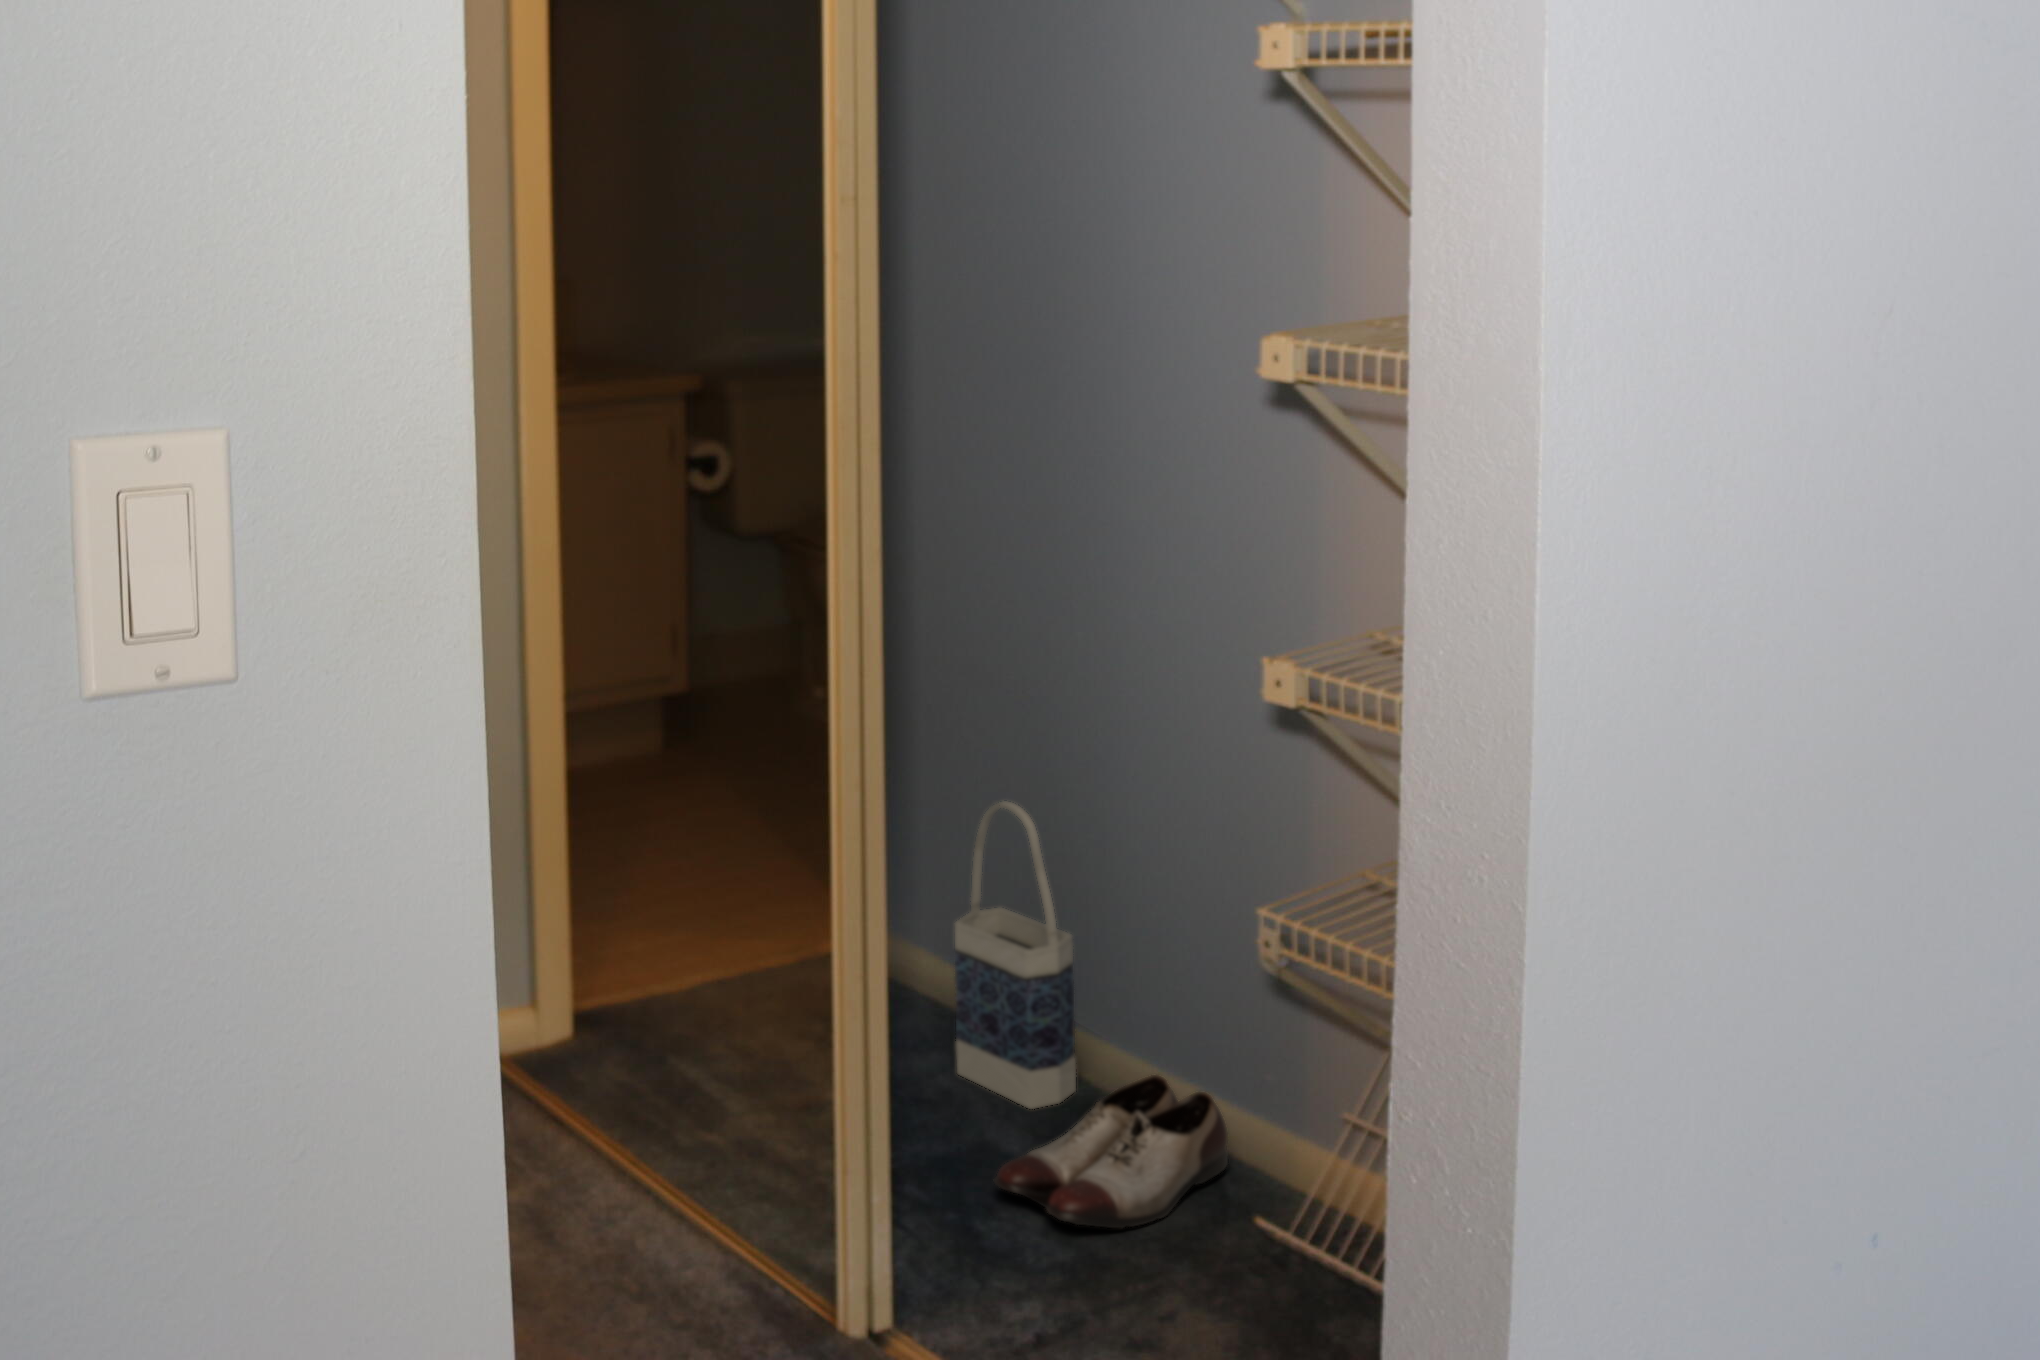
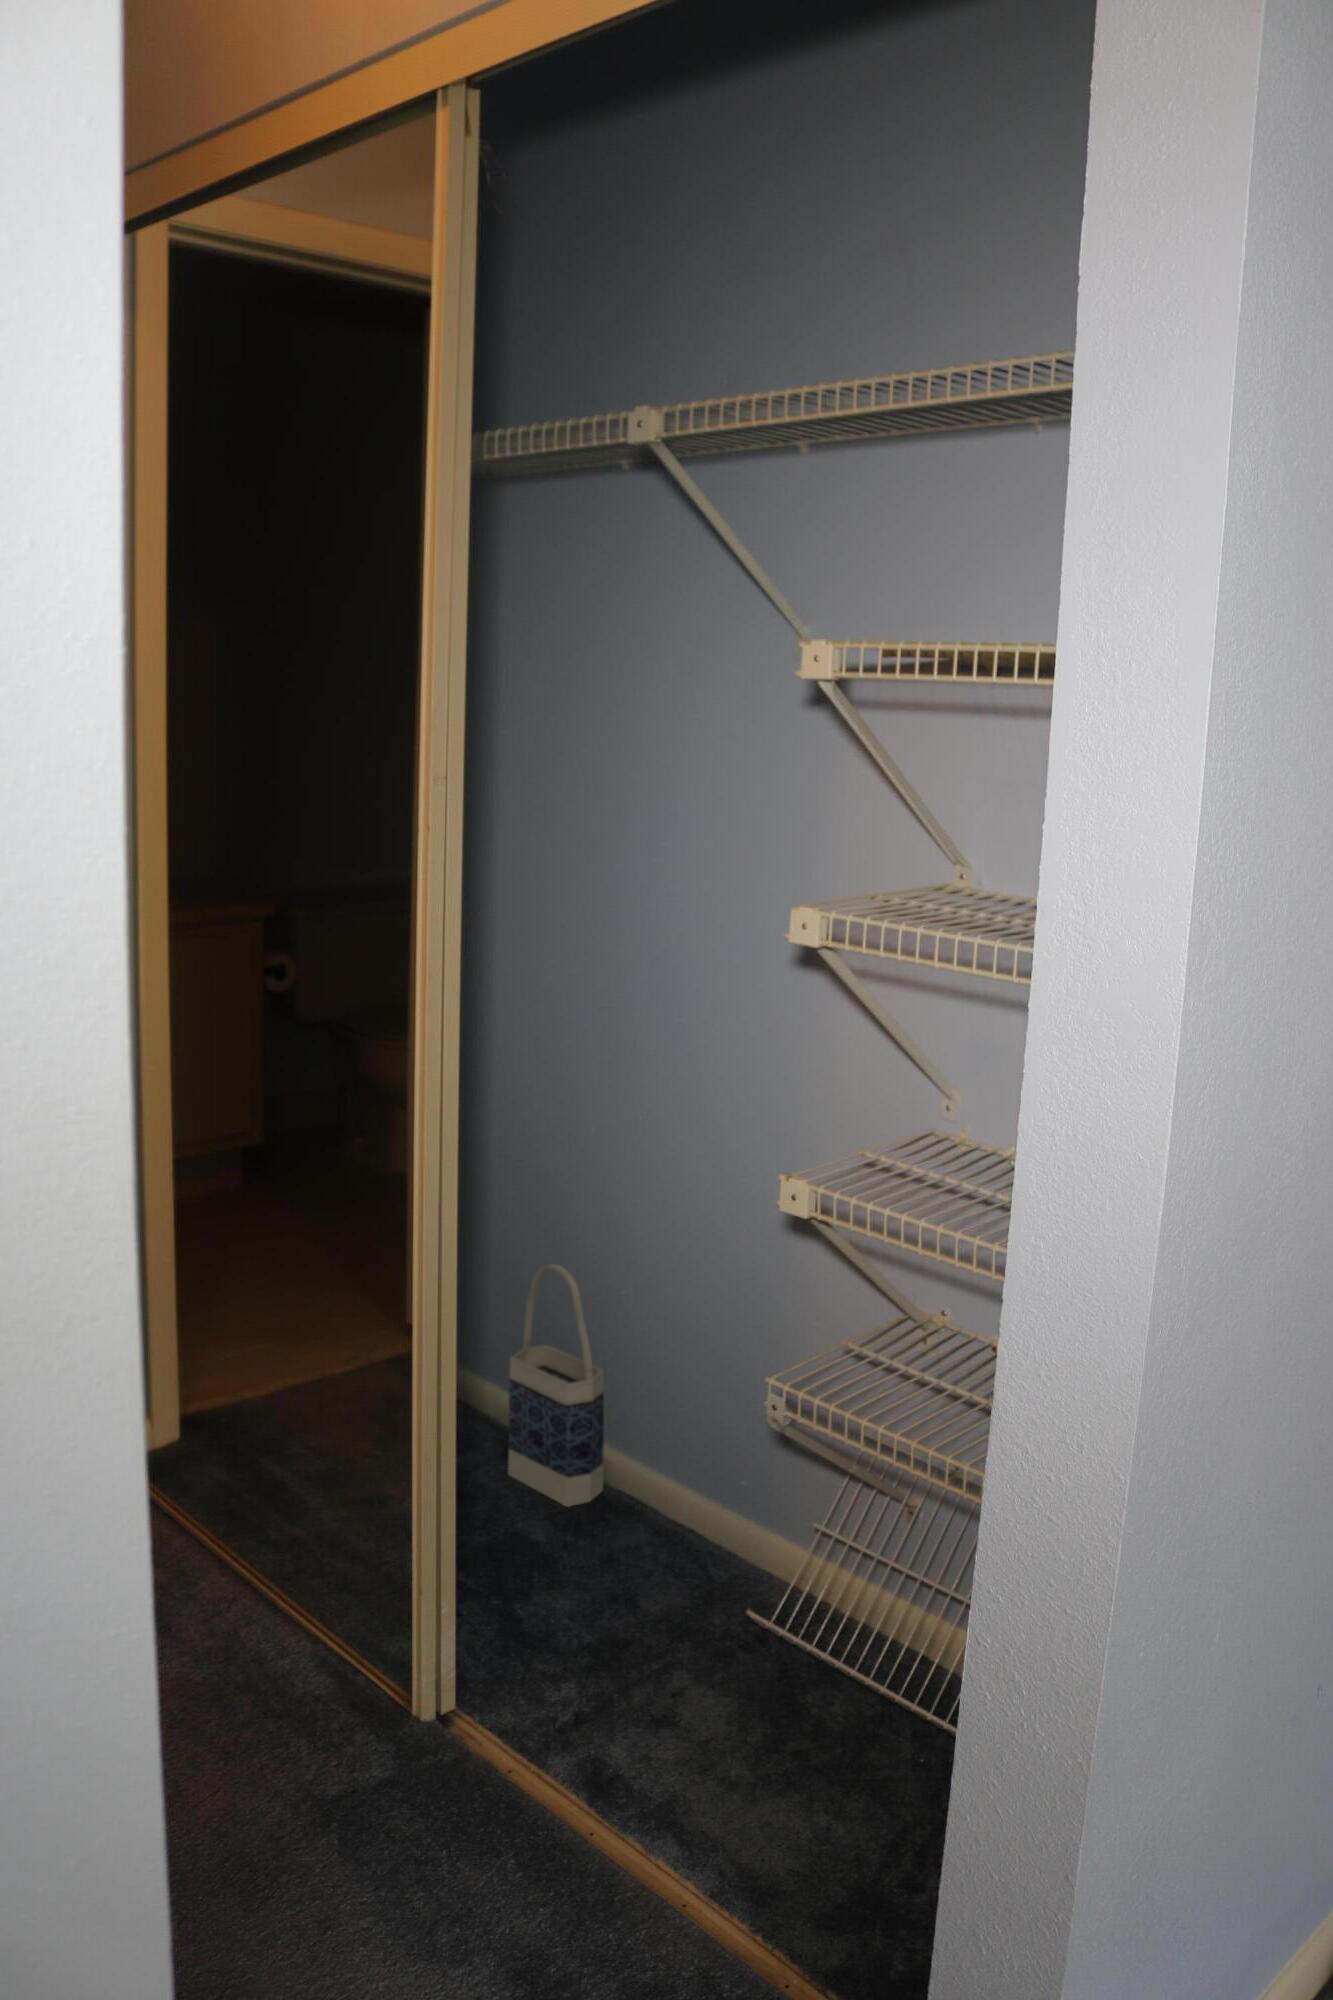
shoe: present [994,1075,1228,1228] -> none [538,1485,725,1615]

